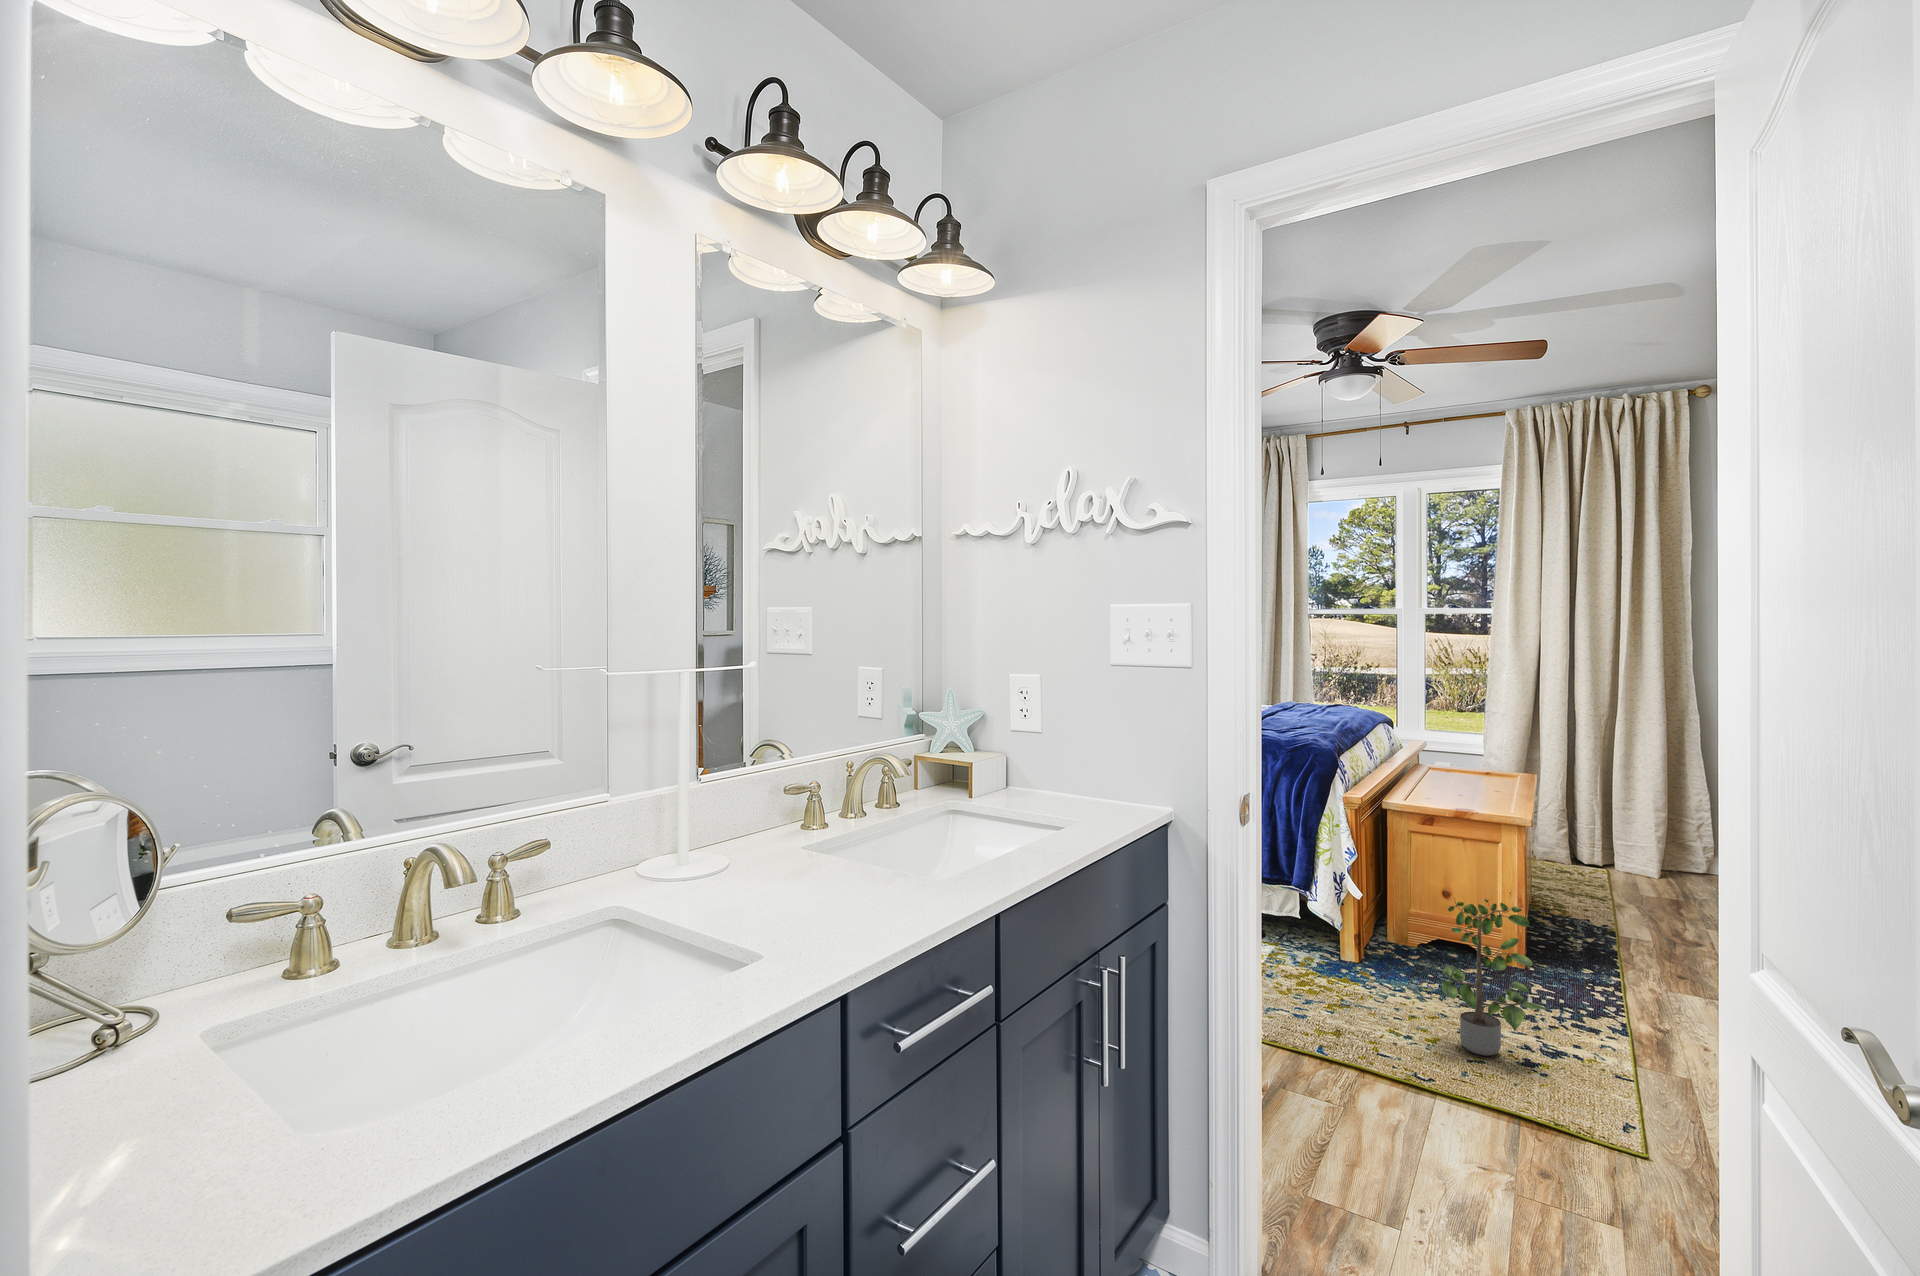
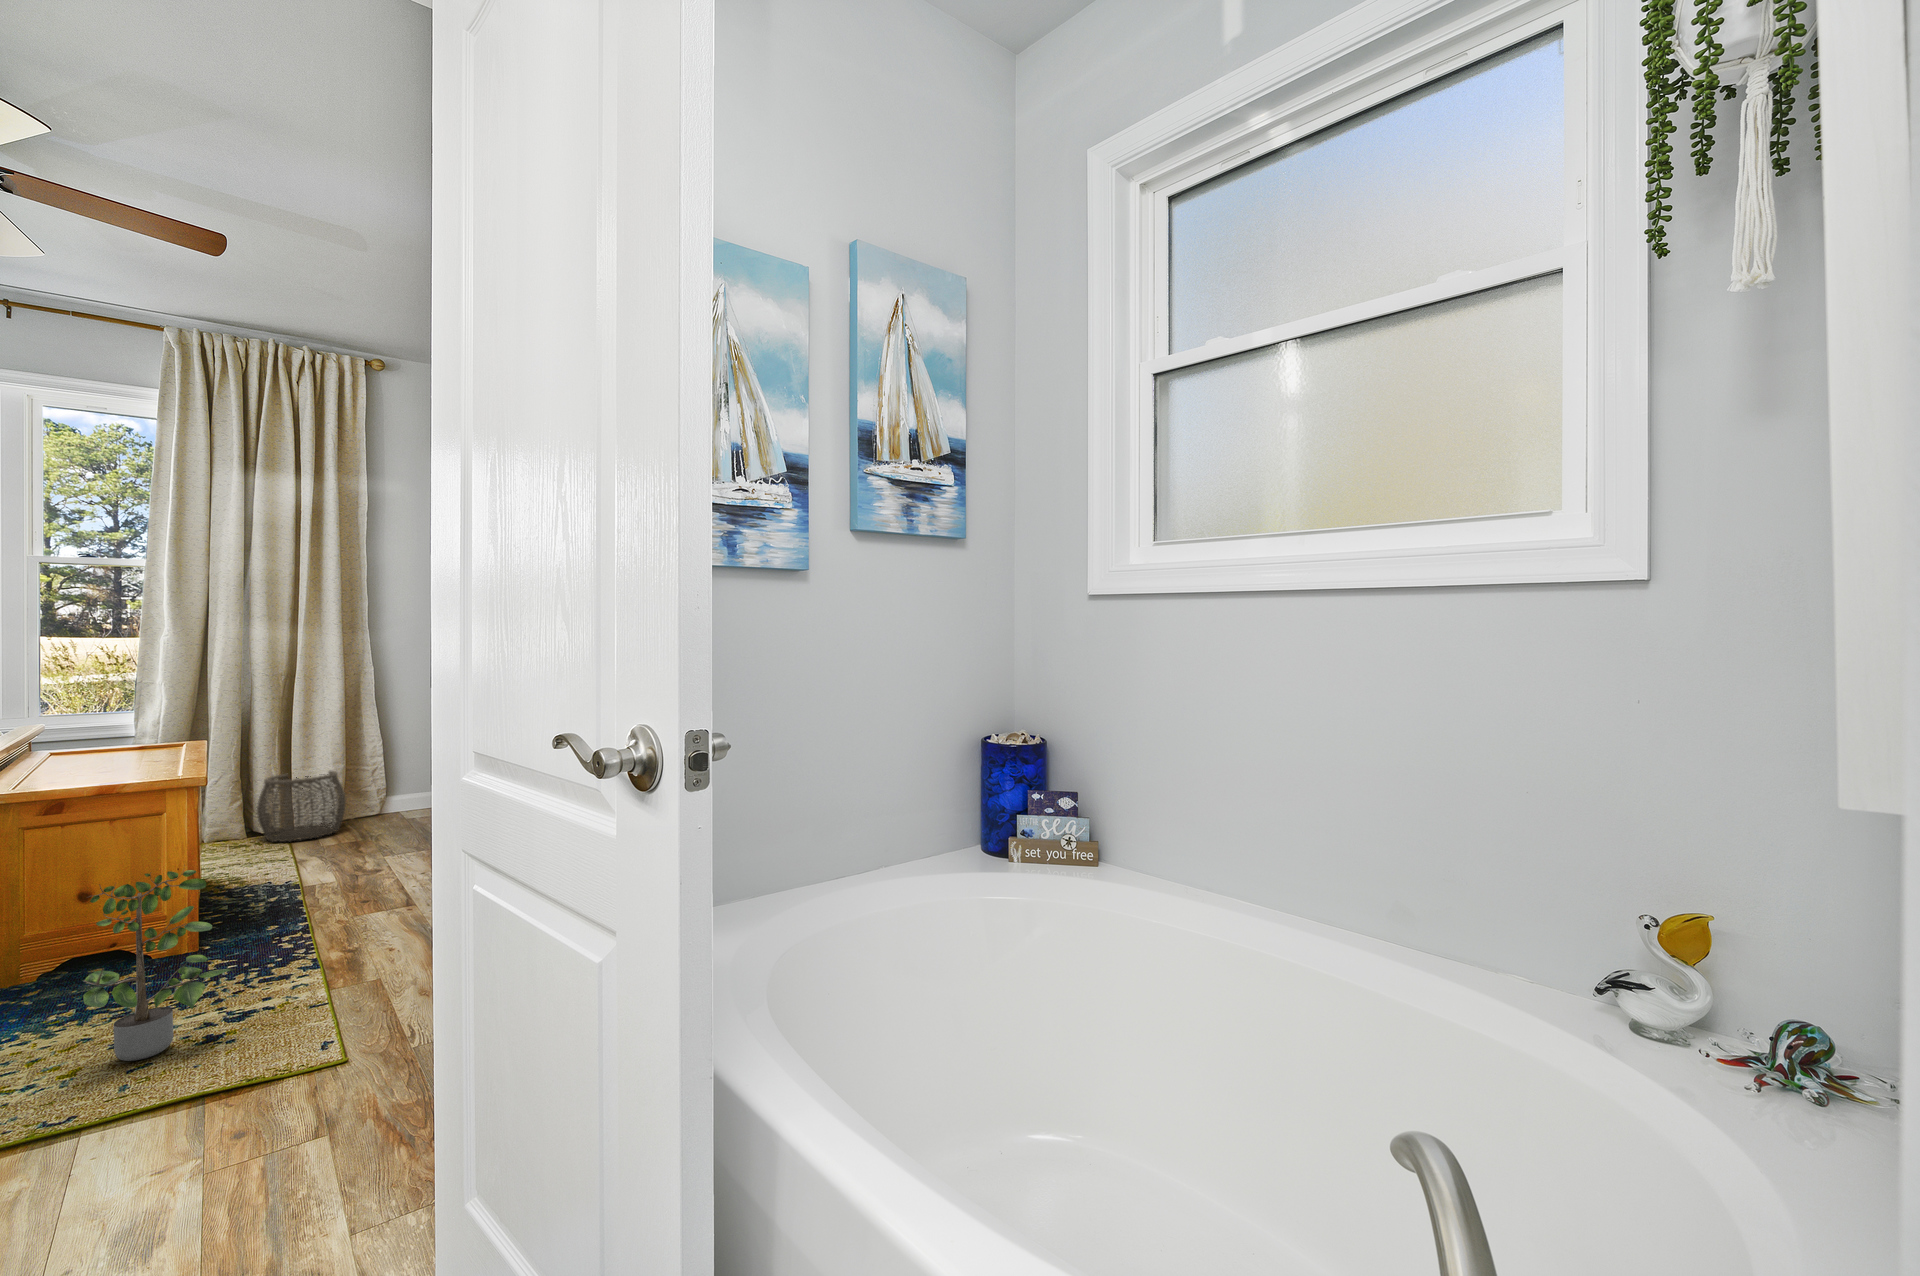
woven basket: none [1579,809,1670,884] -> present [257,771,346,842]

